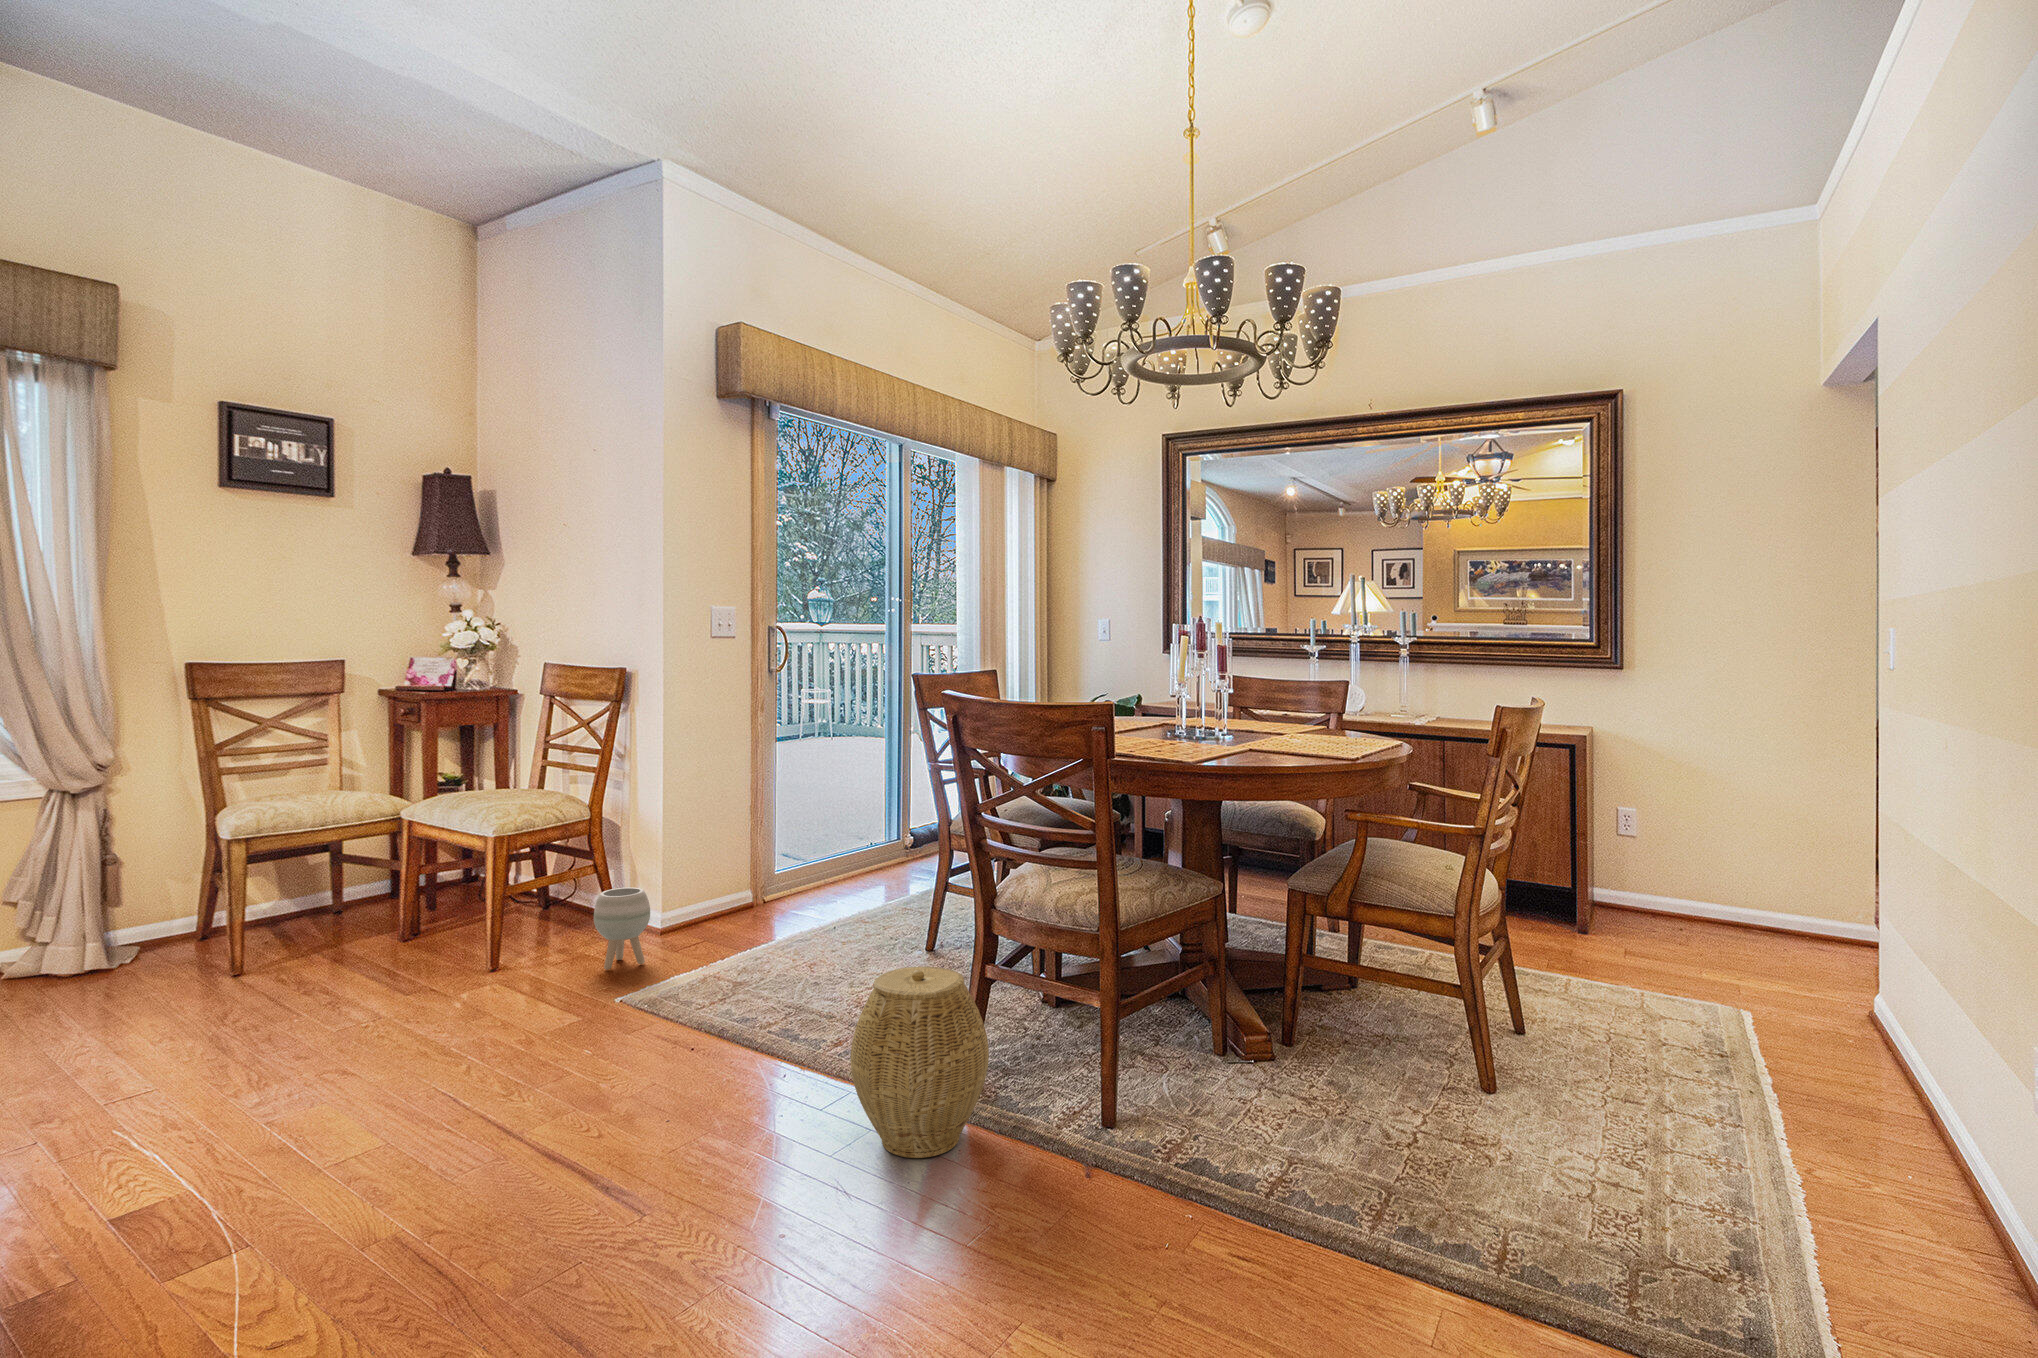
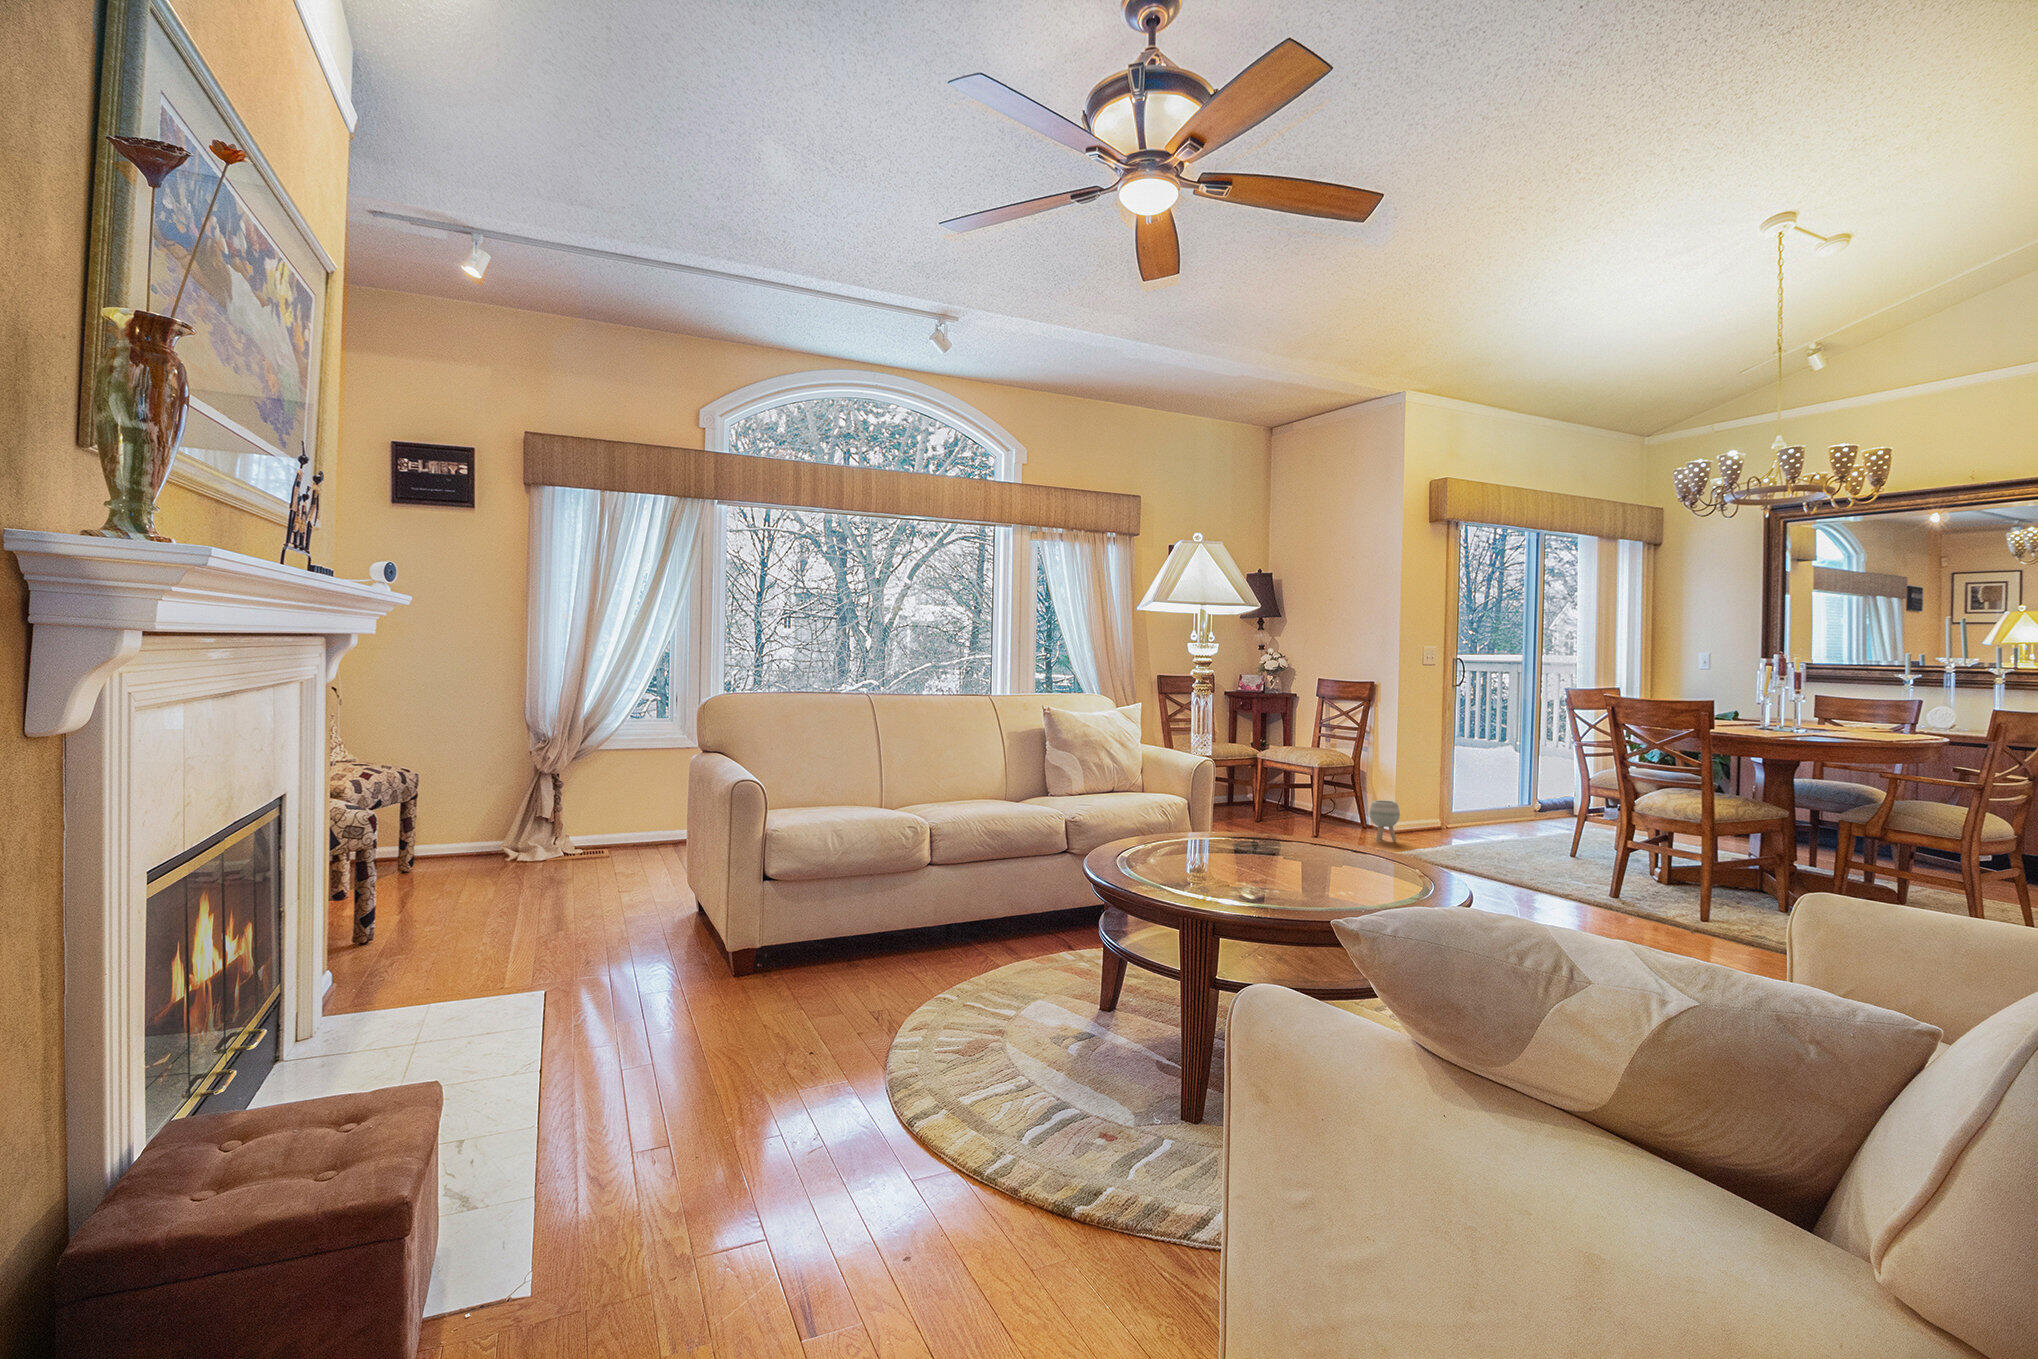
woven basket: present [850,967,989,1158] -> none [1558,828,1635,914]

